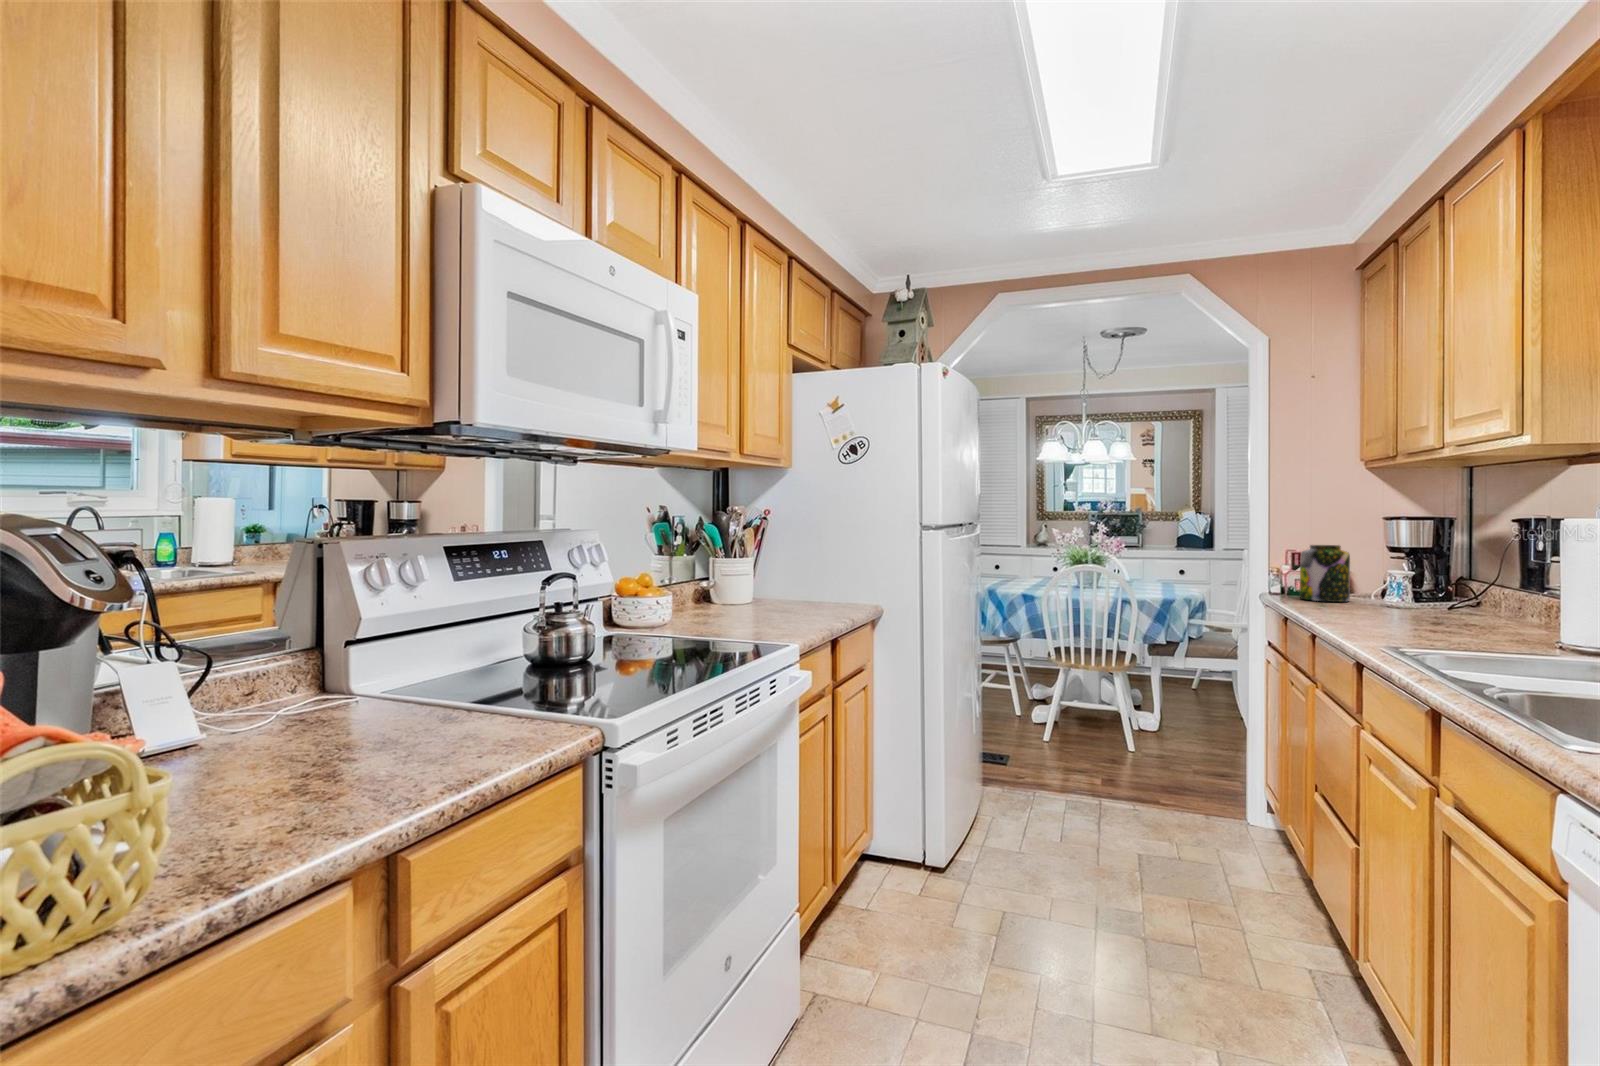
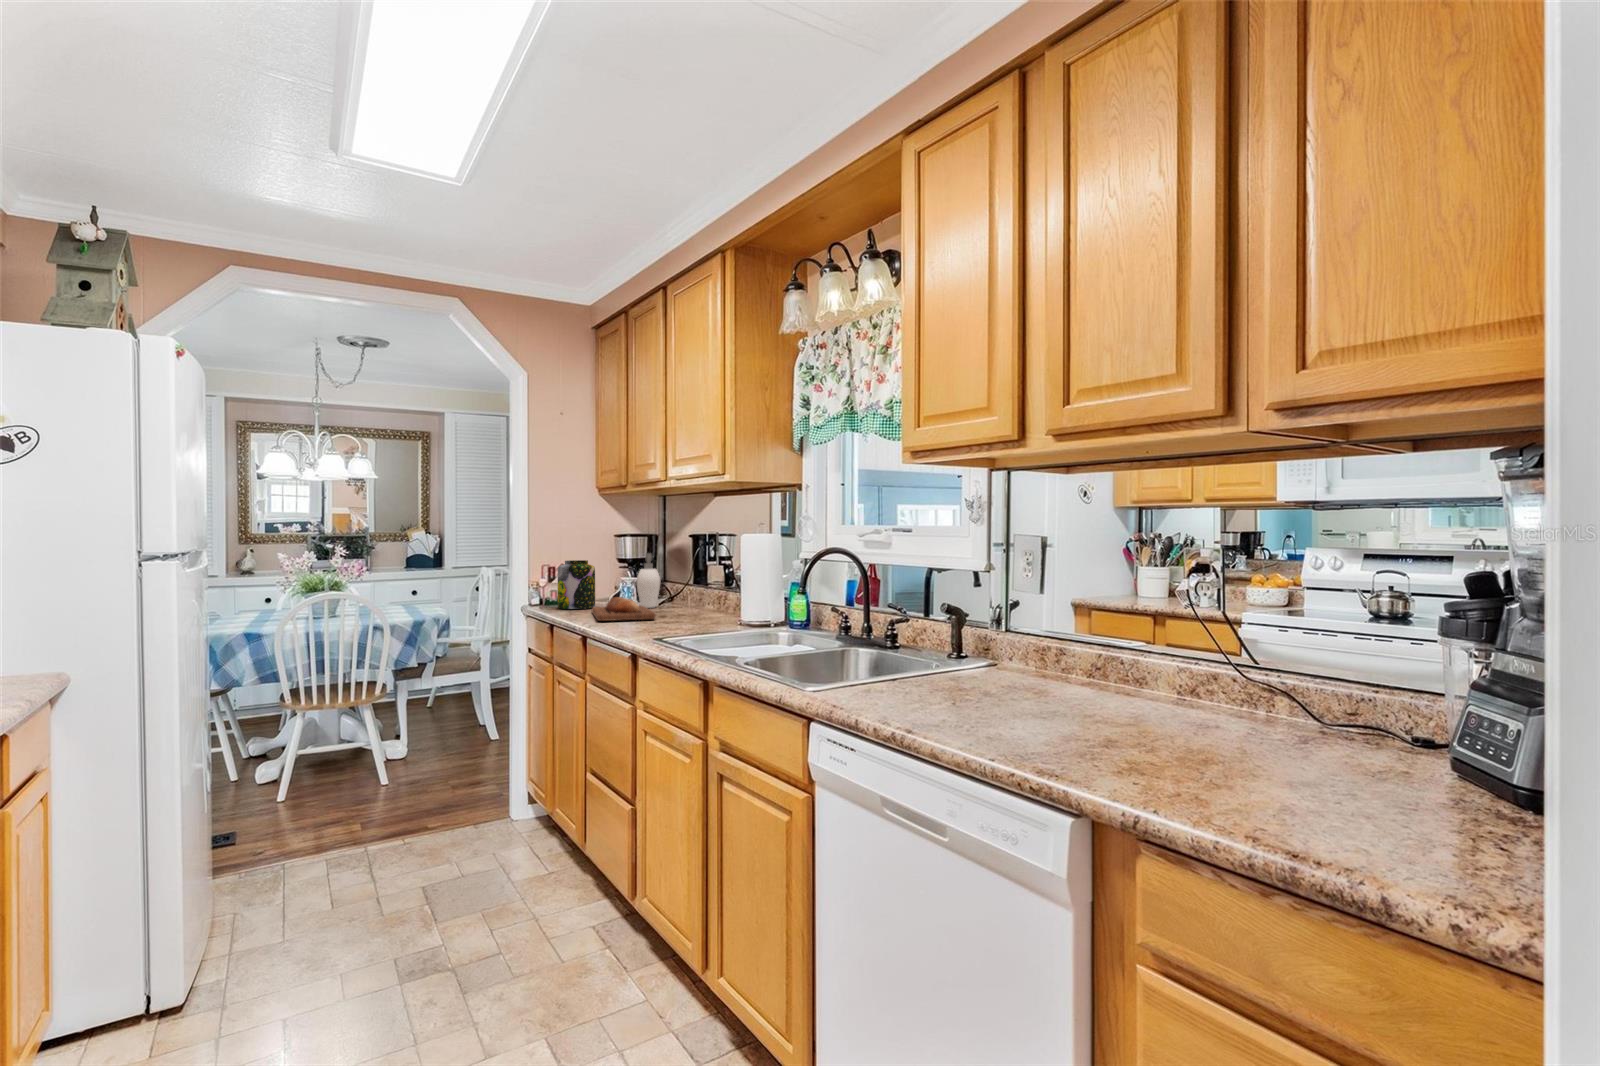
soap dispenser: none [1409,539,1455,608] -> present [637,553,660,608]
bread loaf: none [1333,591,1419,623] -> present [592,597,655,621]

